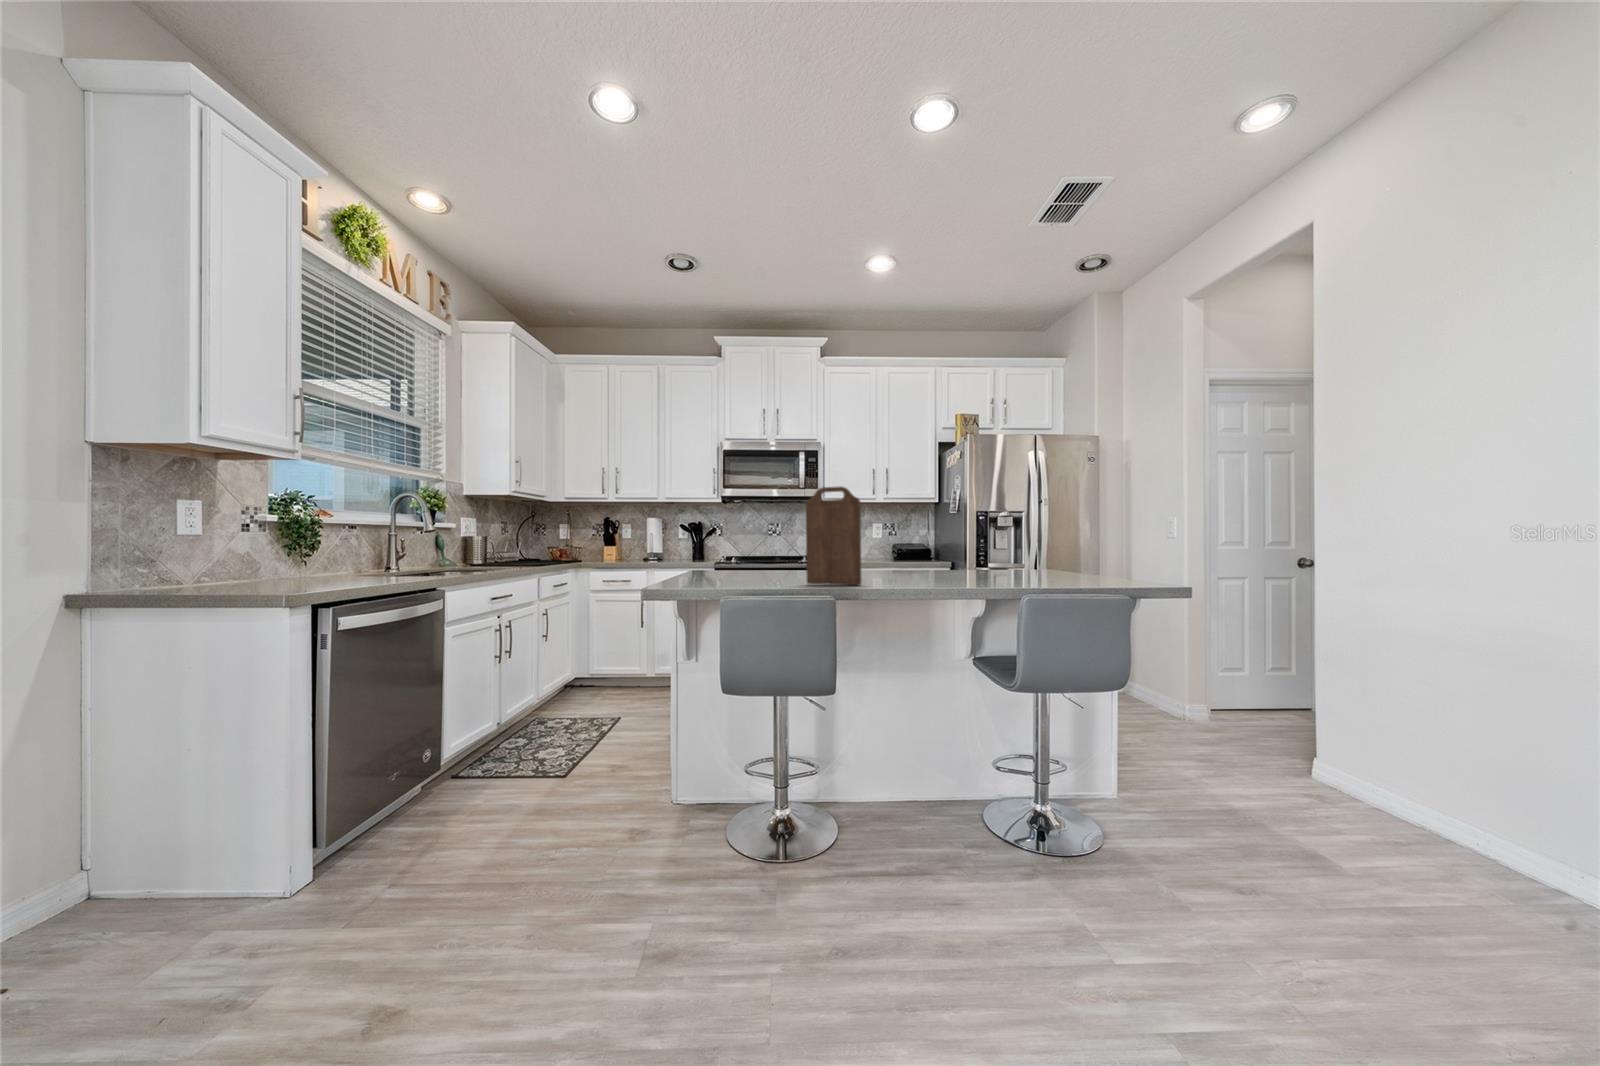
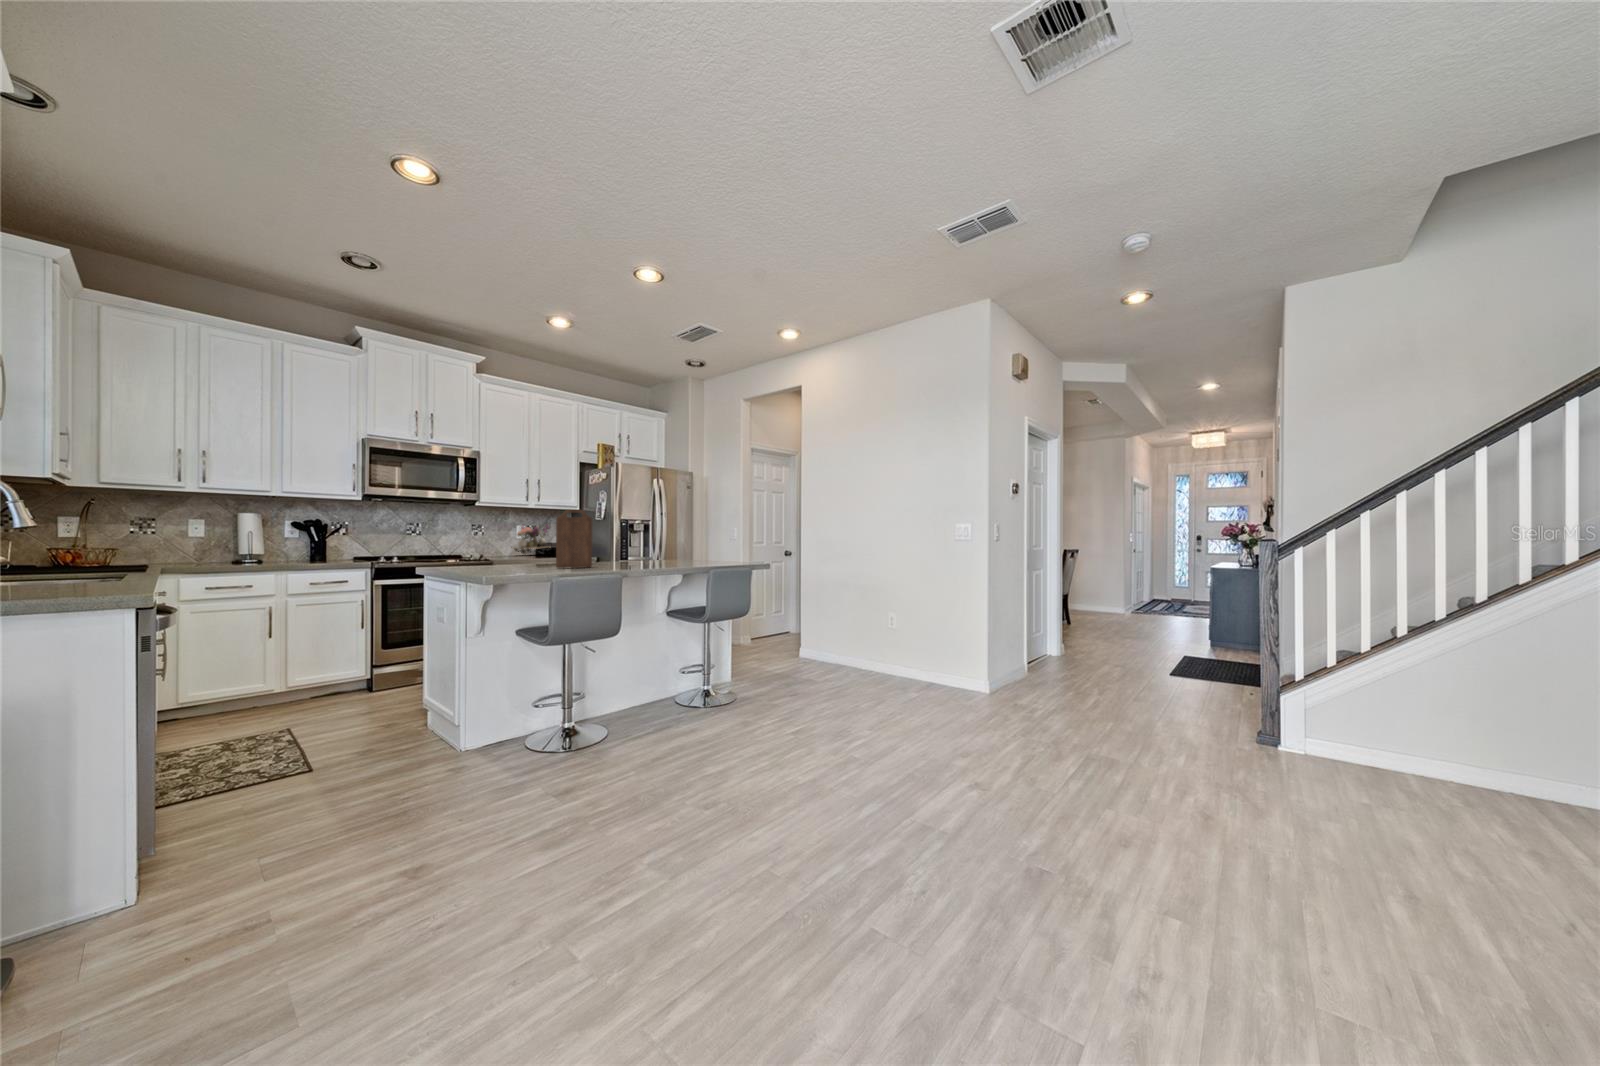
flower arrangement: none [857,519,907,556] -> present [511,524,550,554]

